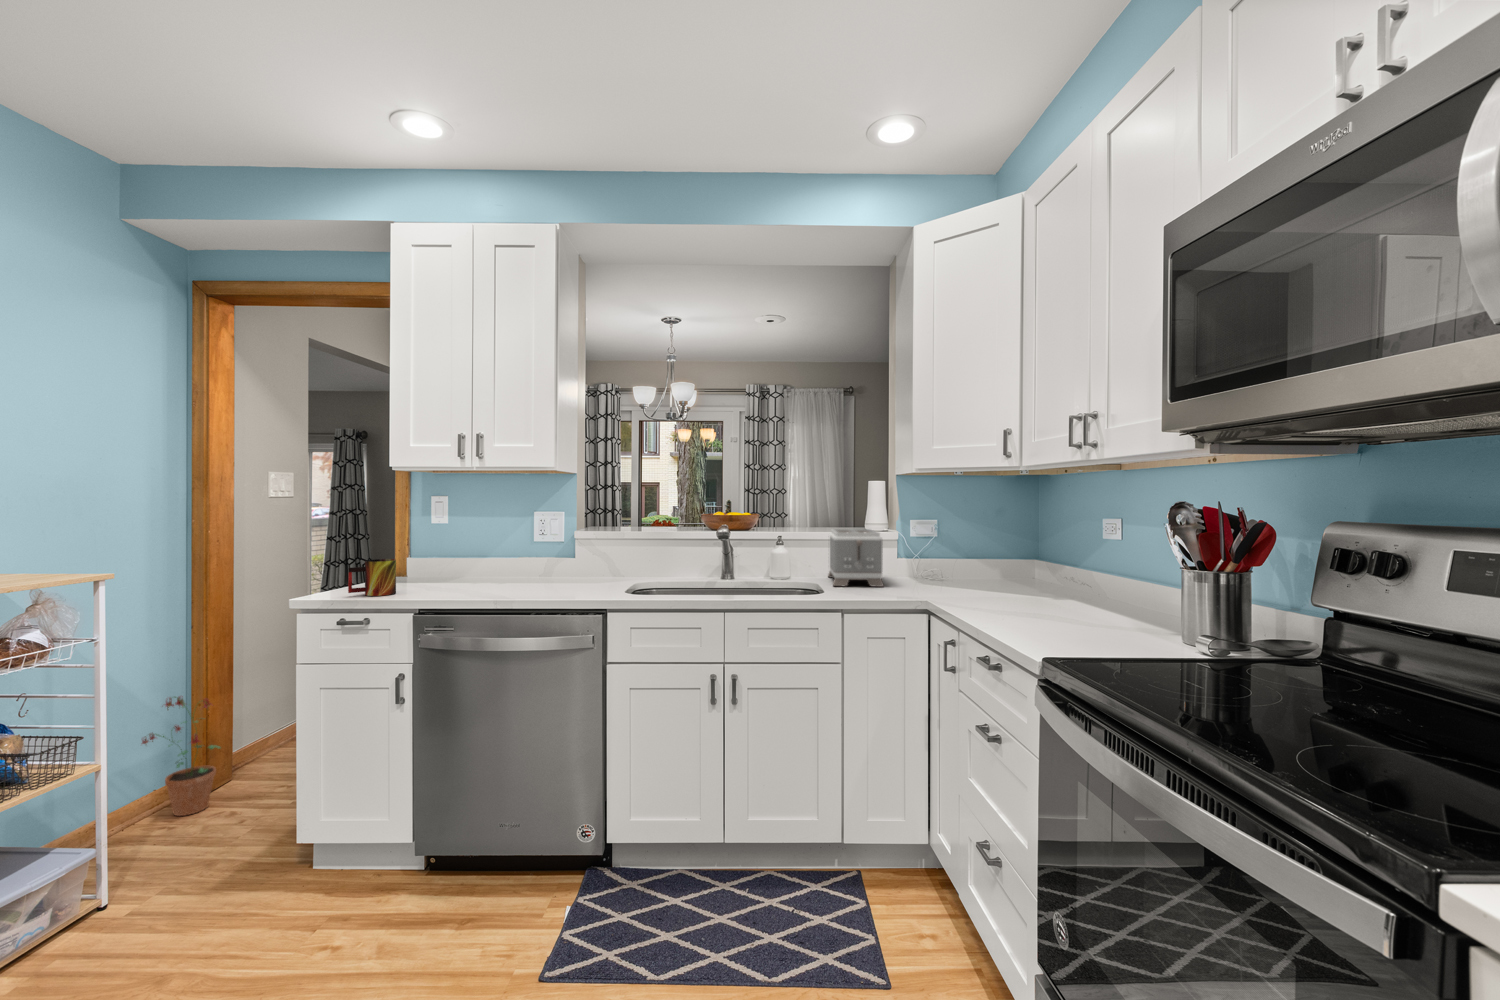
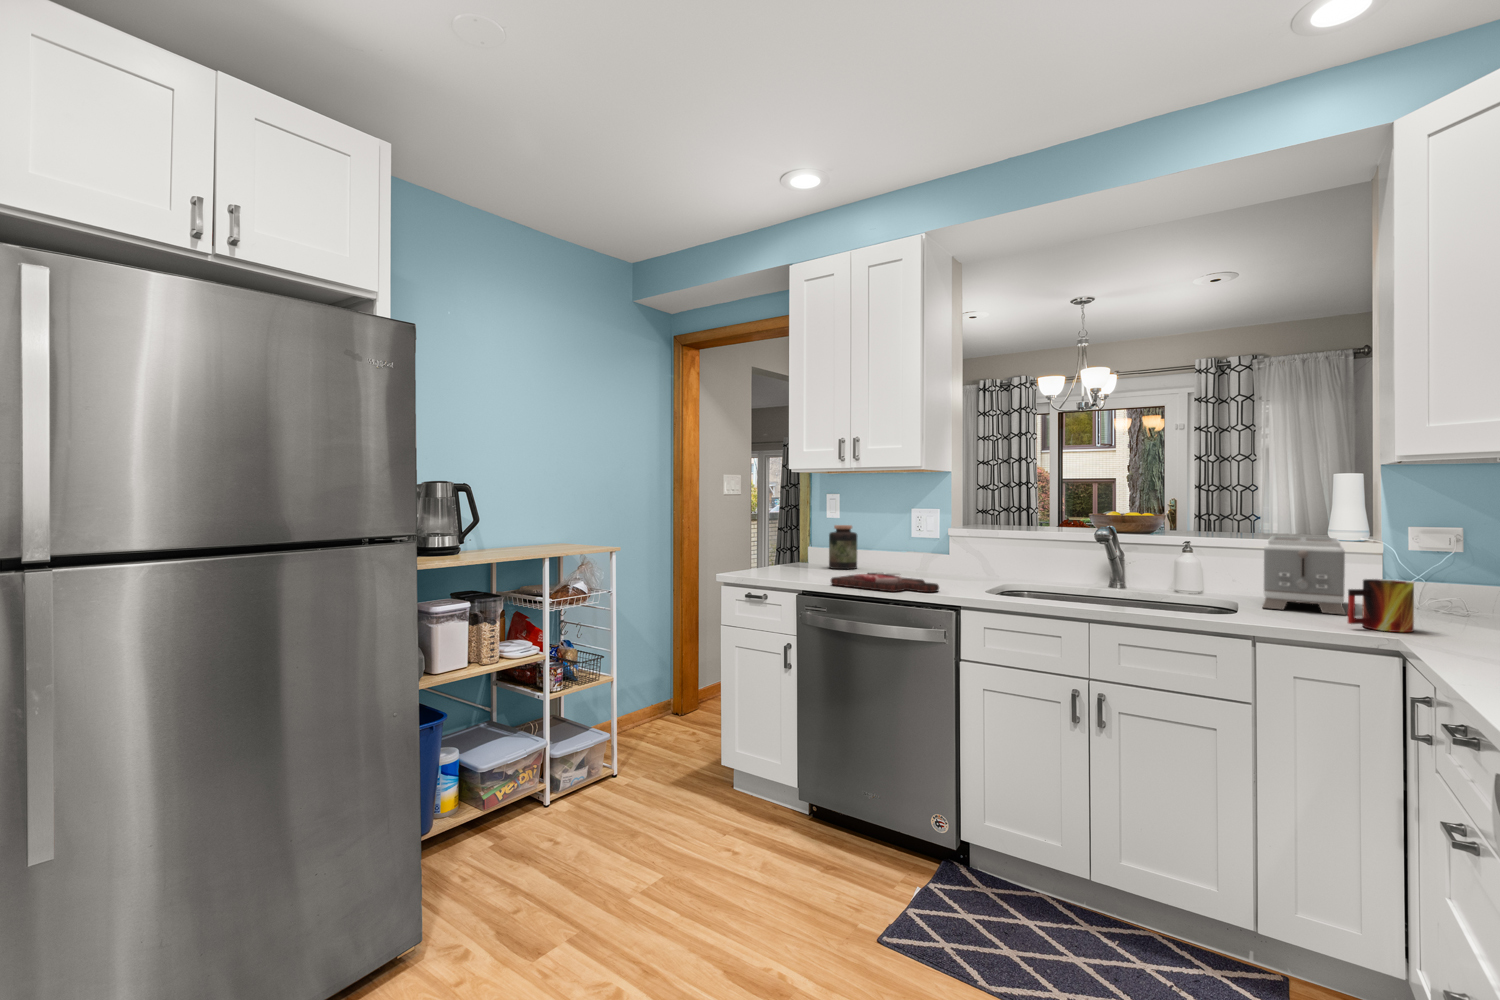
jar: none [439,530,473,579] -> present [829,525,857,569]
mug: present [348,559,396,596] -> present [1348,579,1414,632]
cutting board: none [455,580,578,600] -> present [831,572,939,592]
potted plant: present [142,697,220,816] -> none [633,644,680,734]

